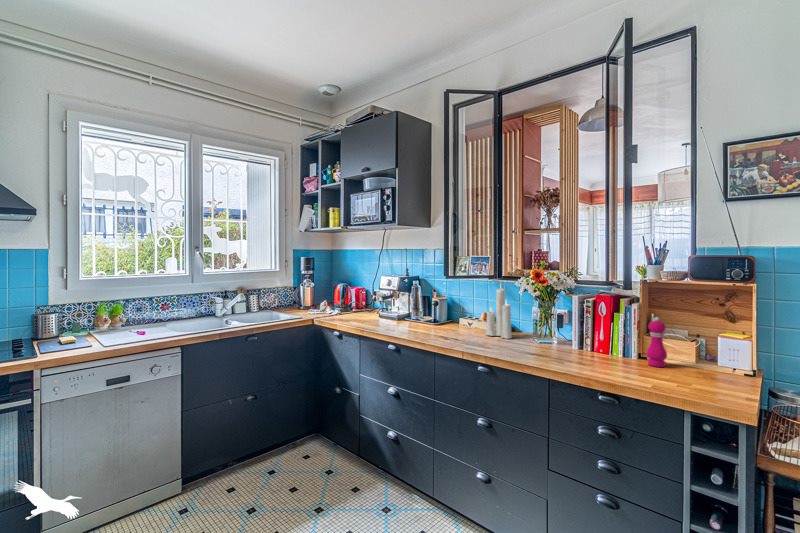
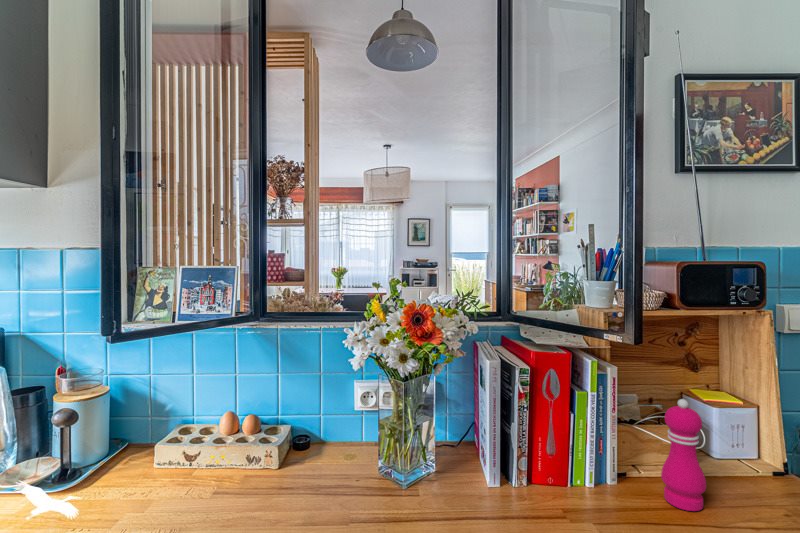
candle: present [486,288,512,339] -> none [255,334,332,500]

